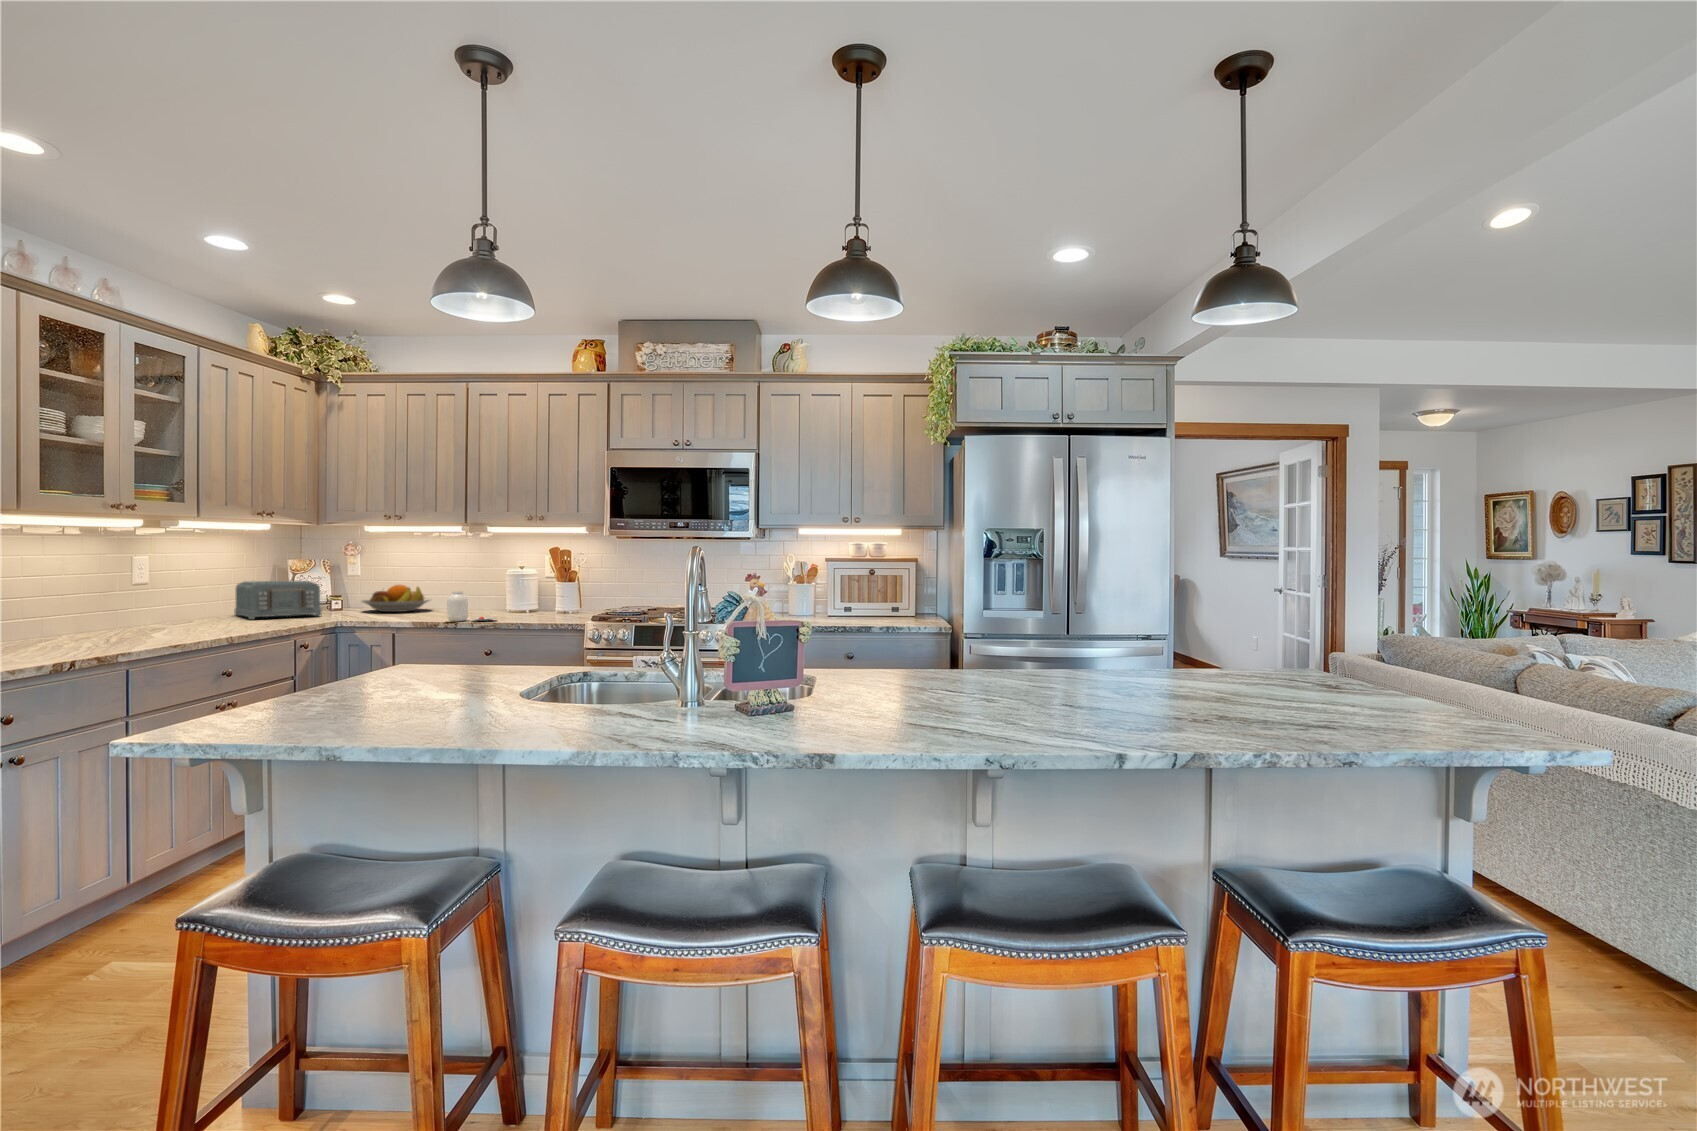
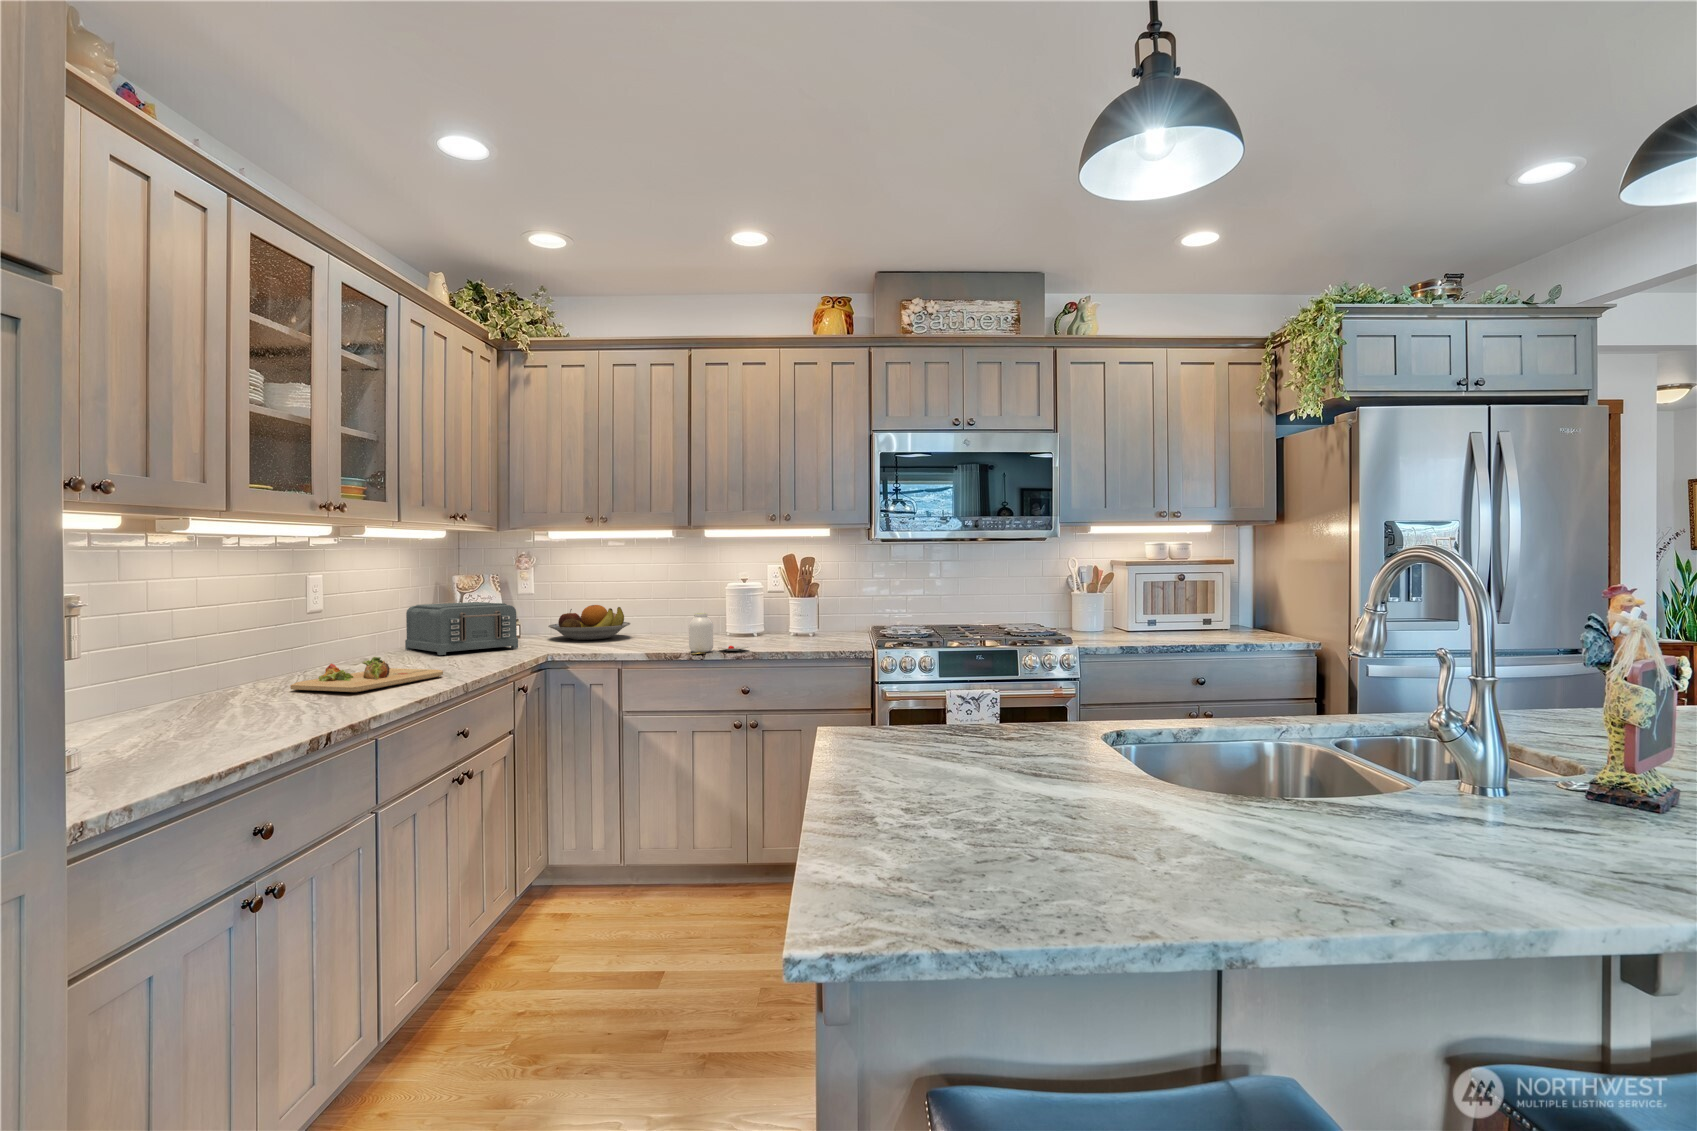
cutting board: none [93,616,221,639] -> present [290,657,443,692]

